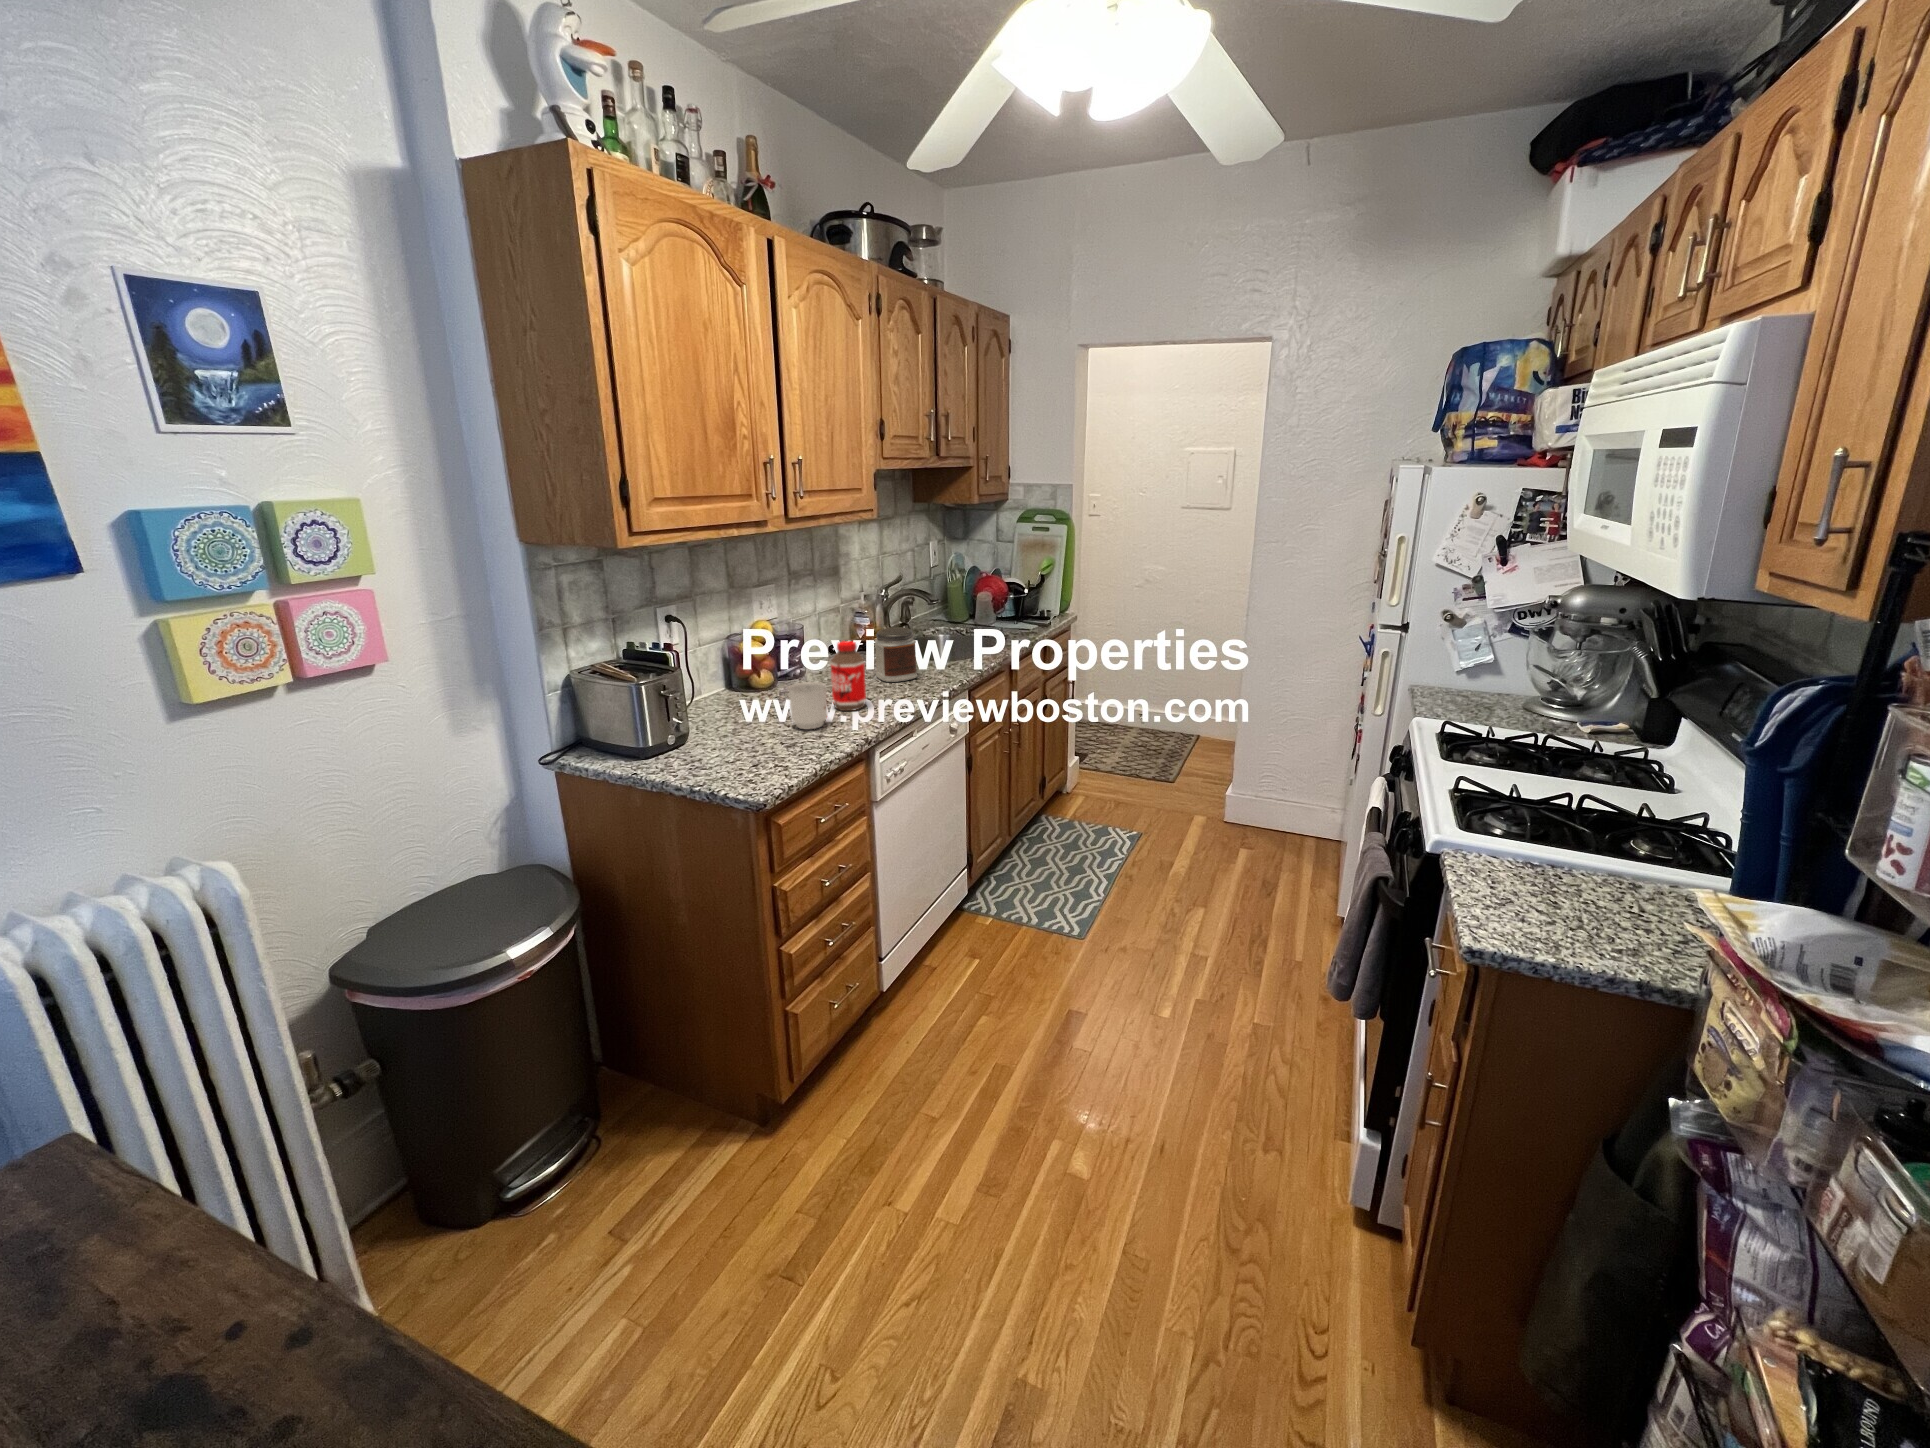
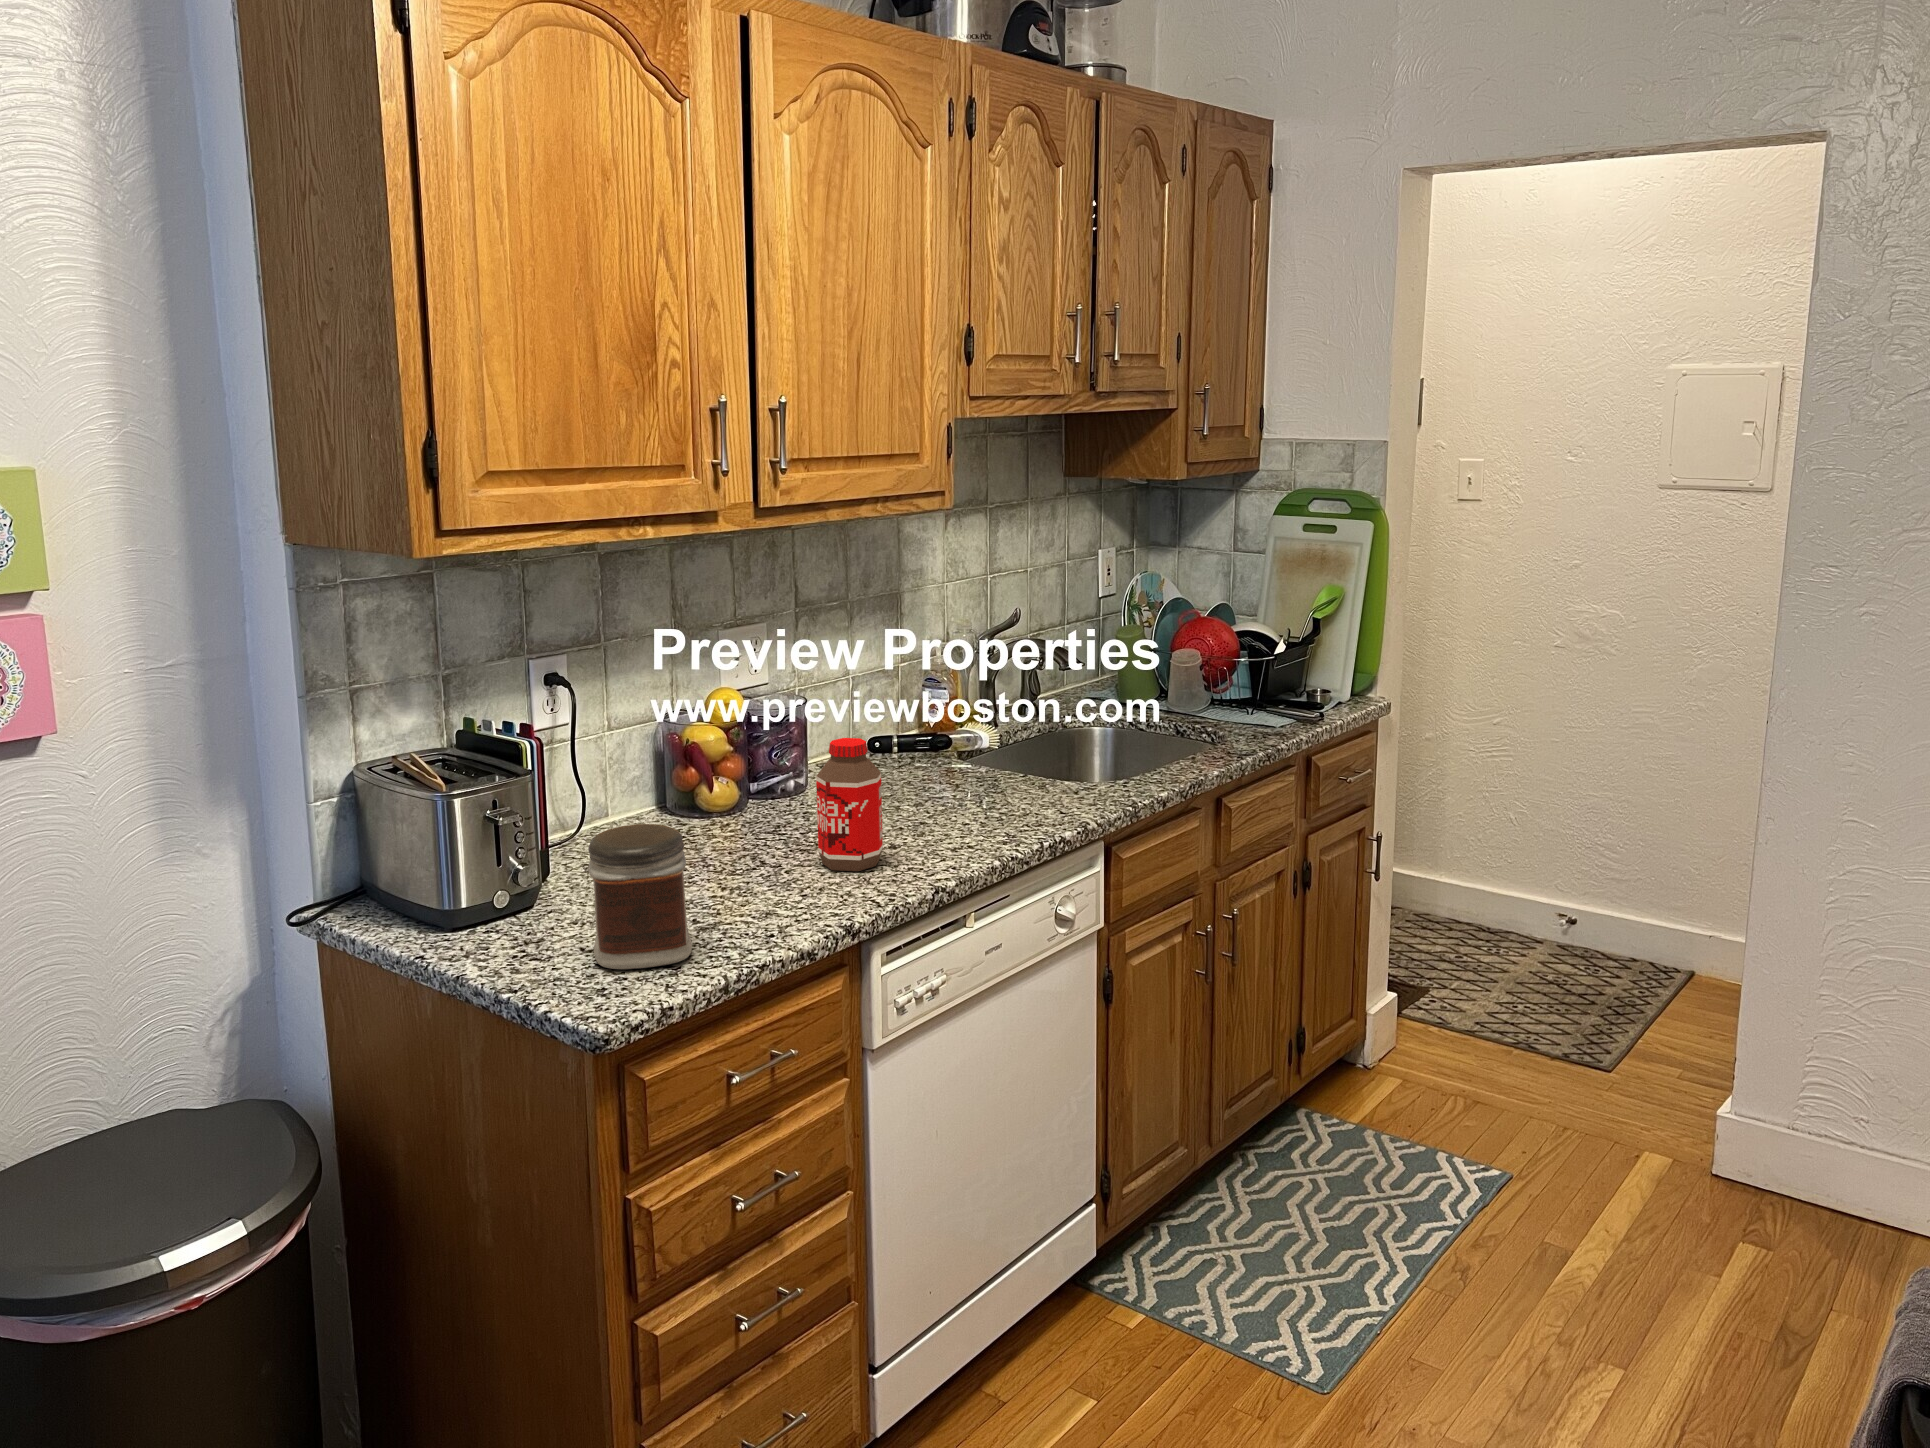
jar: present [875,627,917,682] -> present [588,824,692,969]
mug: present [788,682,828,729] -> none [721,811,793,902]

